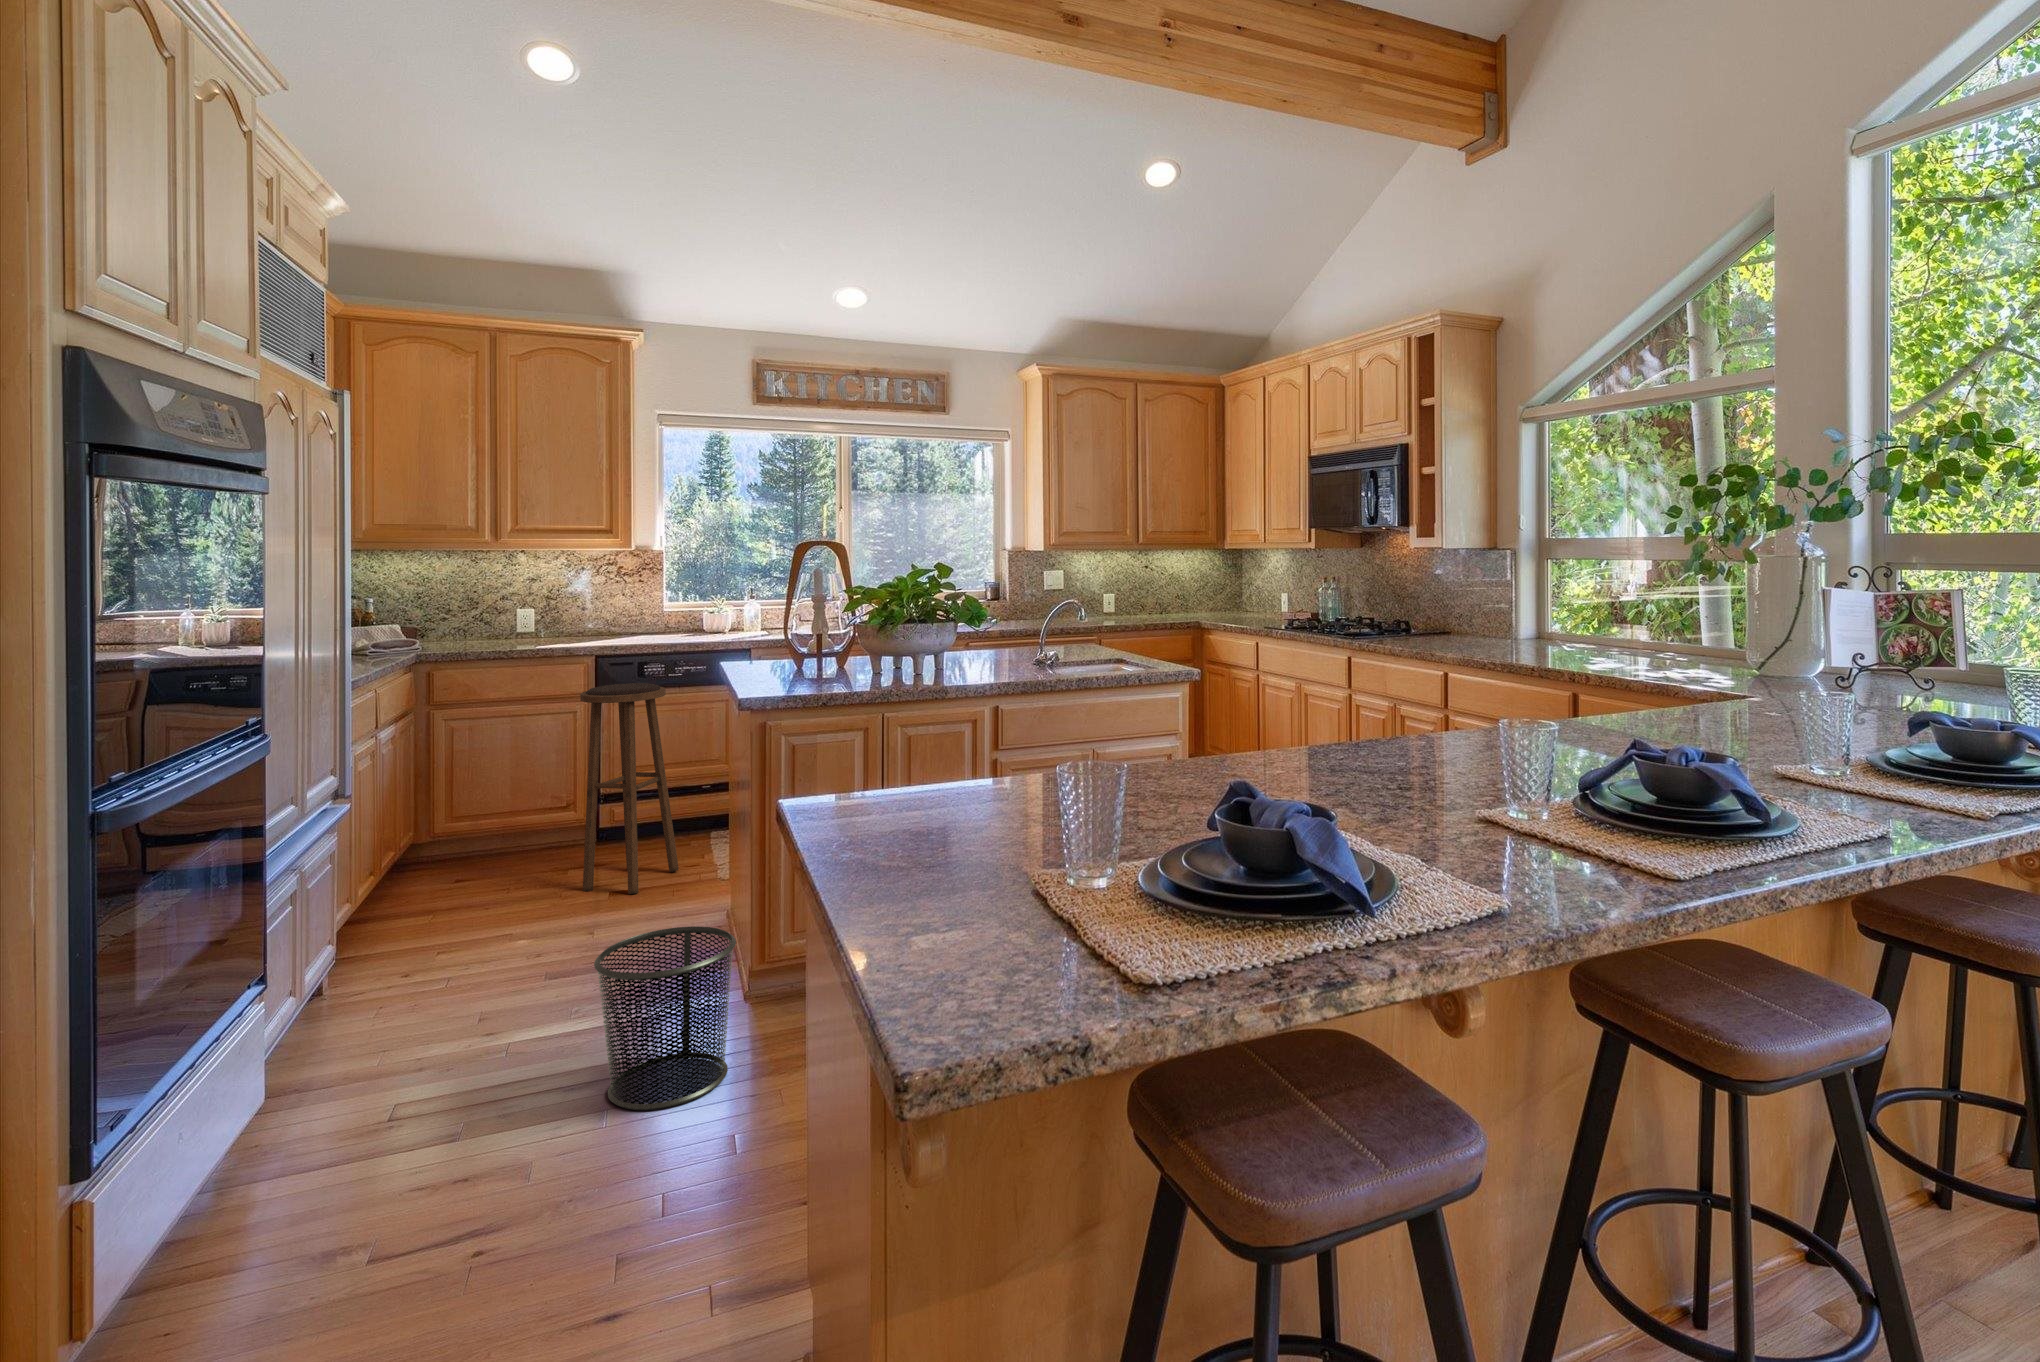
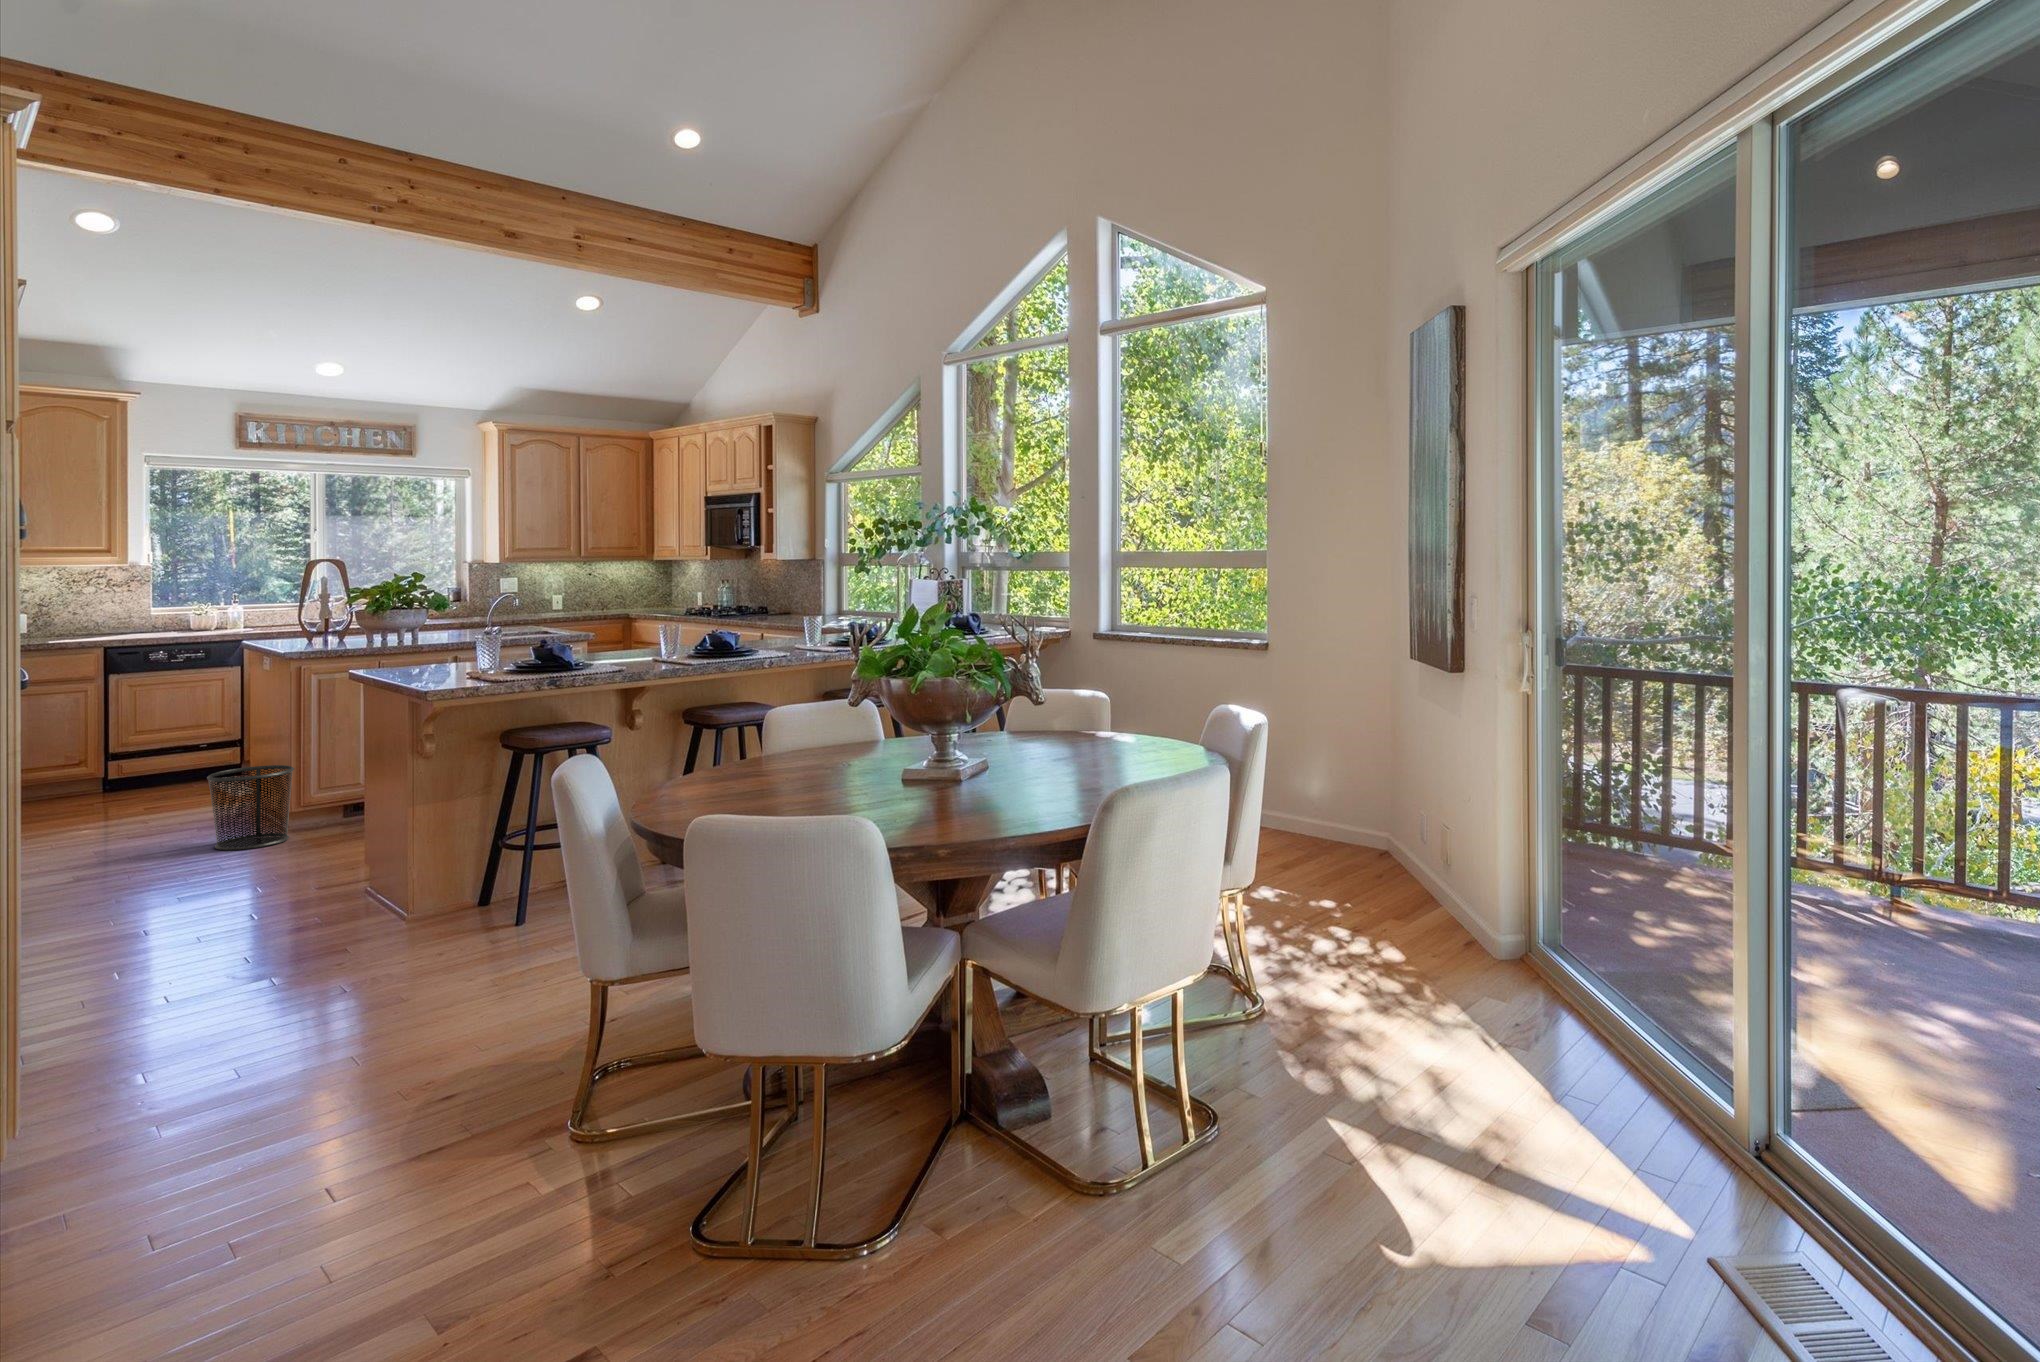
stool: present [580,683,679,894] -> none [115,657,196,802]

